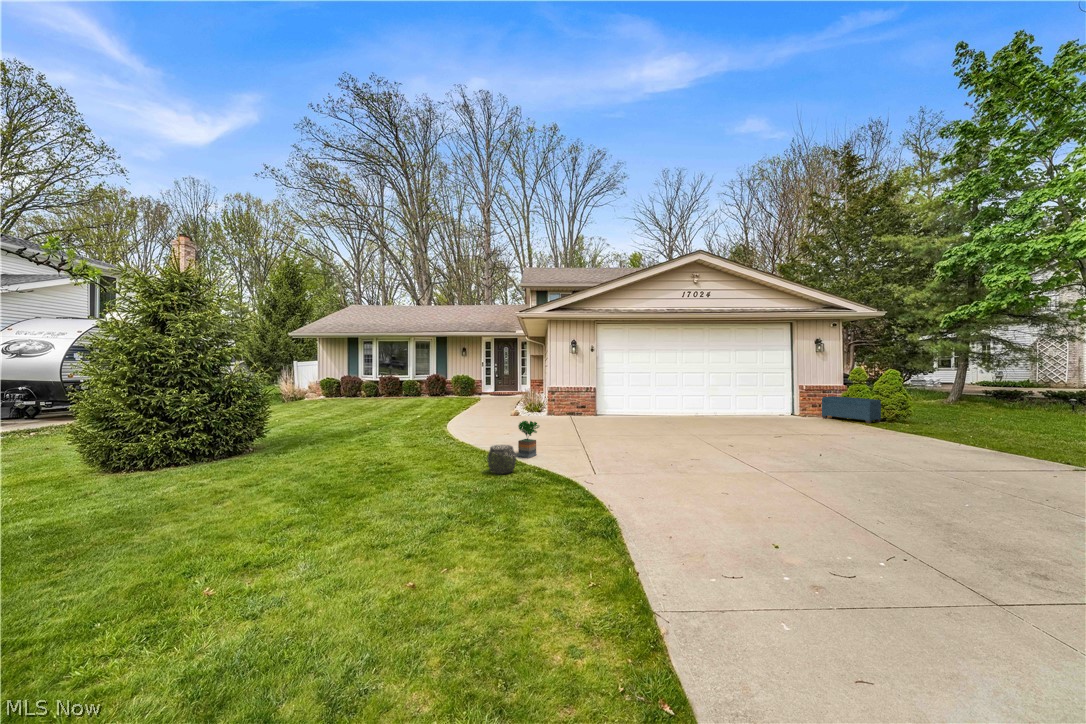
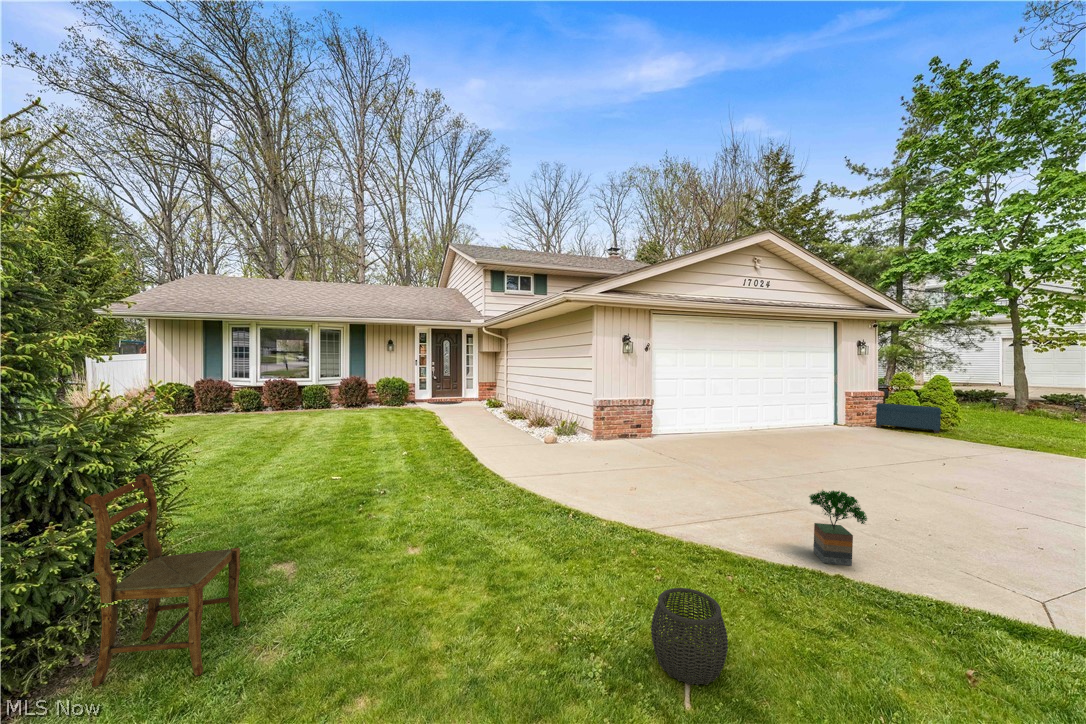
chair: none [233,394,280,455] -> present [84,474,240,687]
woven basket: present [487,445,516,474] -> present [651,588,728,686]

